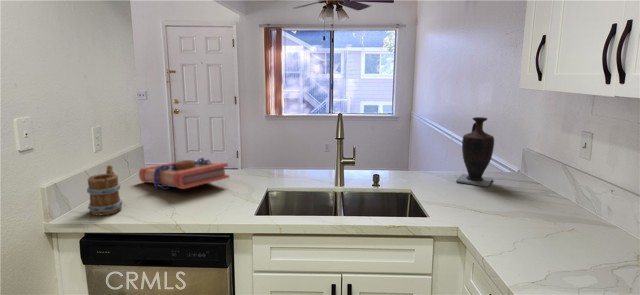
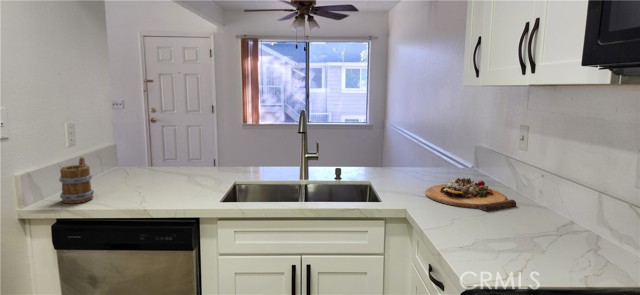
vase: present [456,117,494,187] -> none [412,115,446,178]
book: present [139,158,229,190] -> none [112,154,199,183]
cutting board: none [476,191,583,232] -> present [425,178,516,211]

